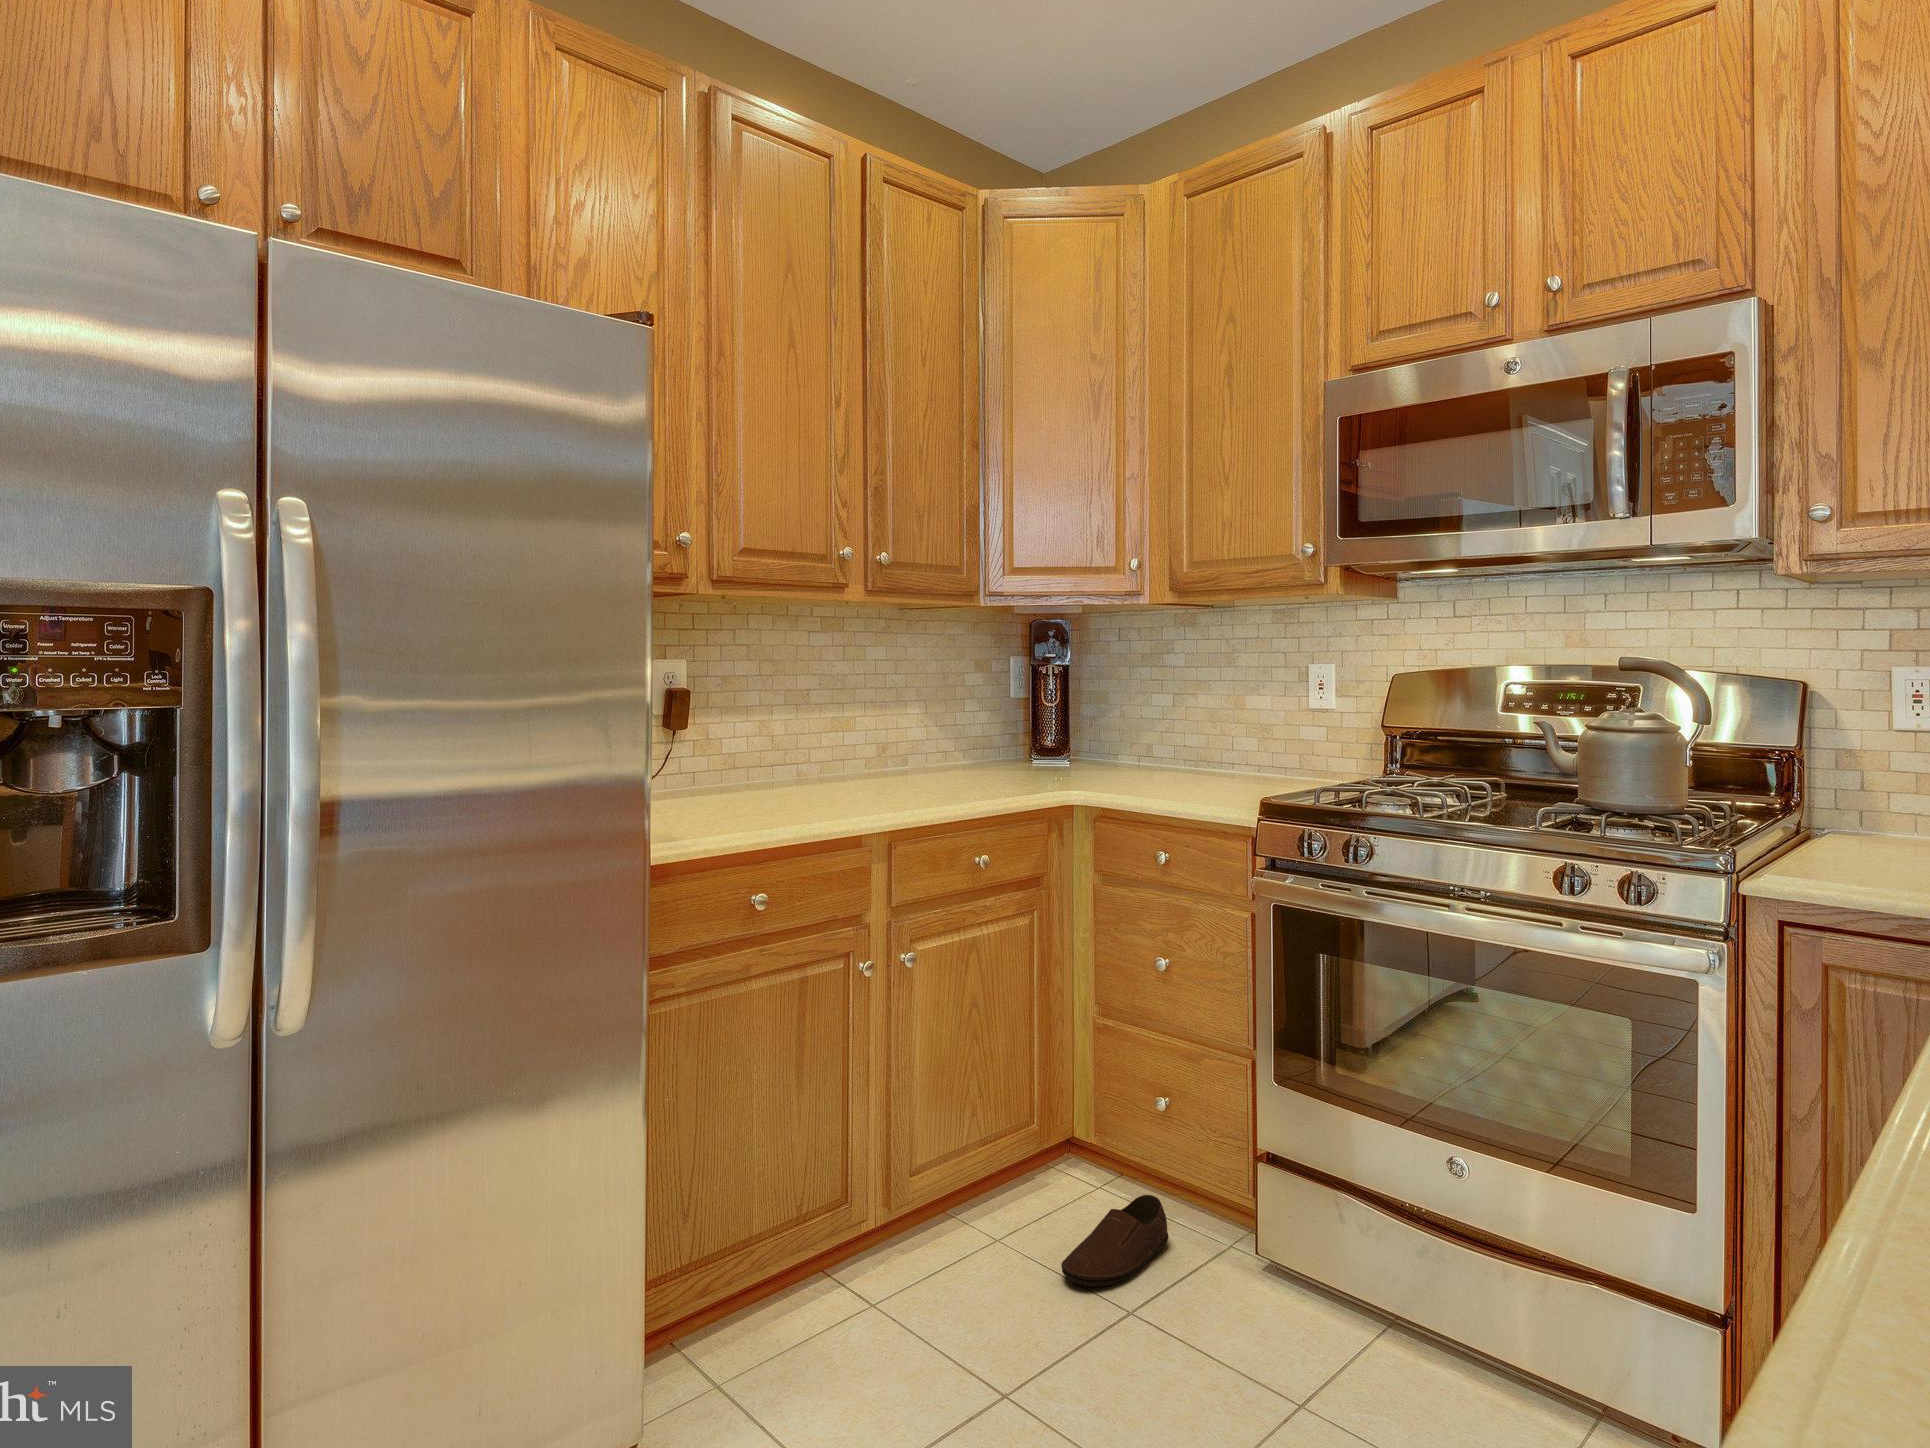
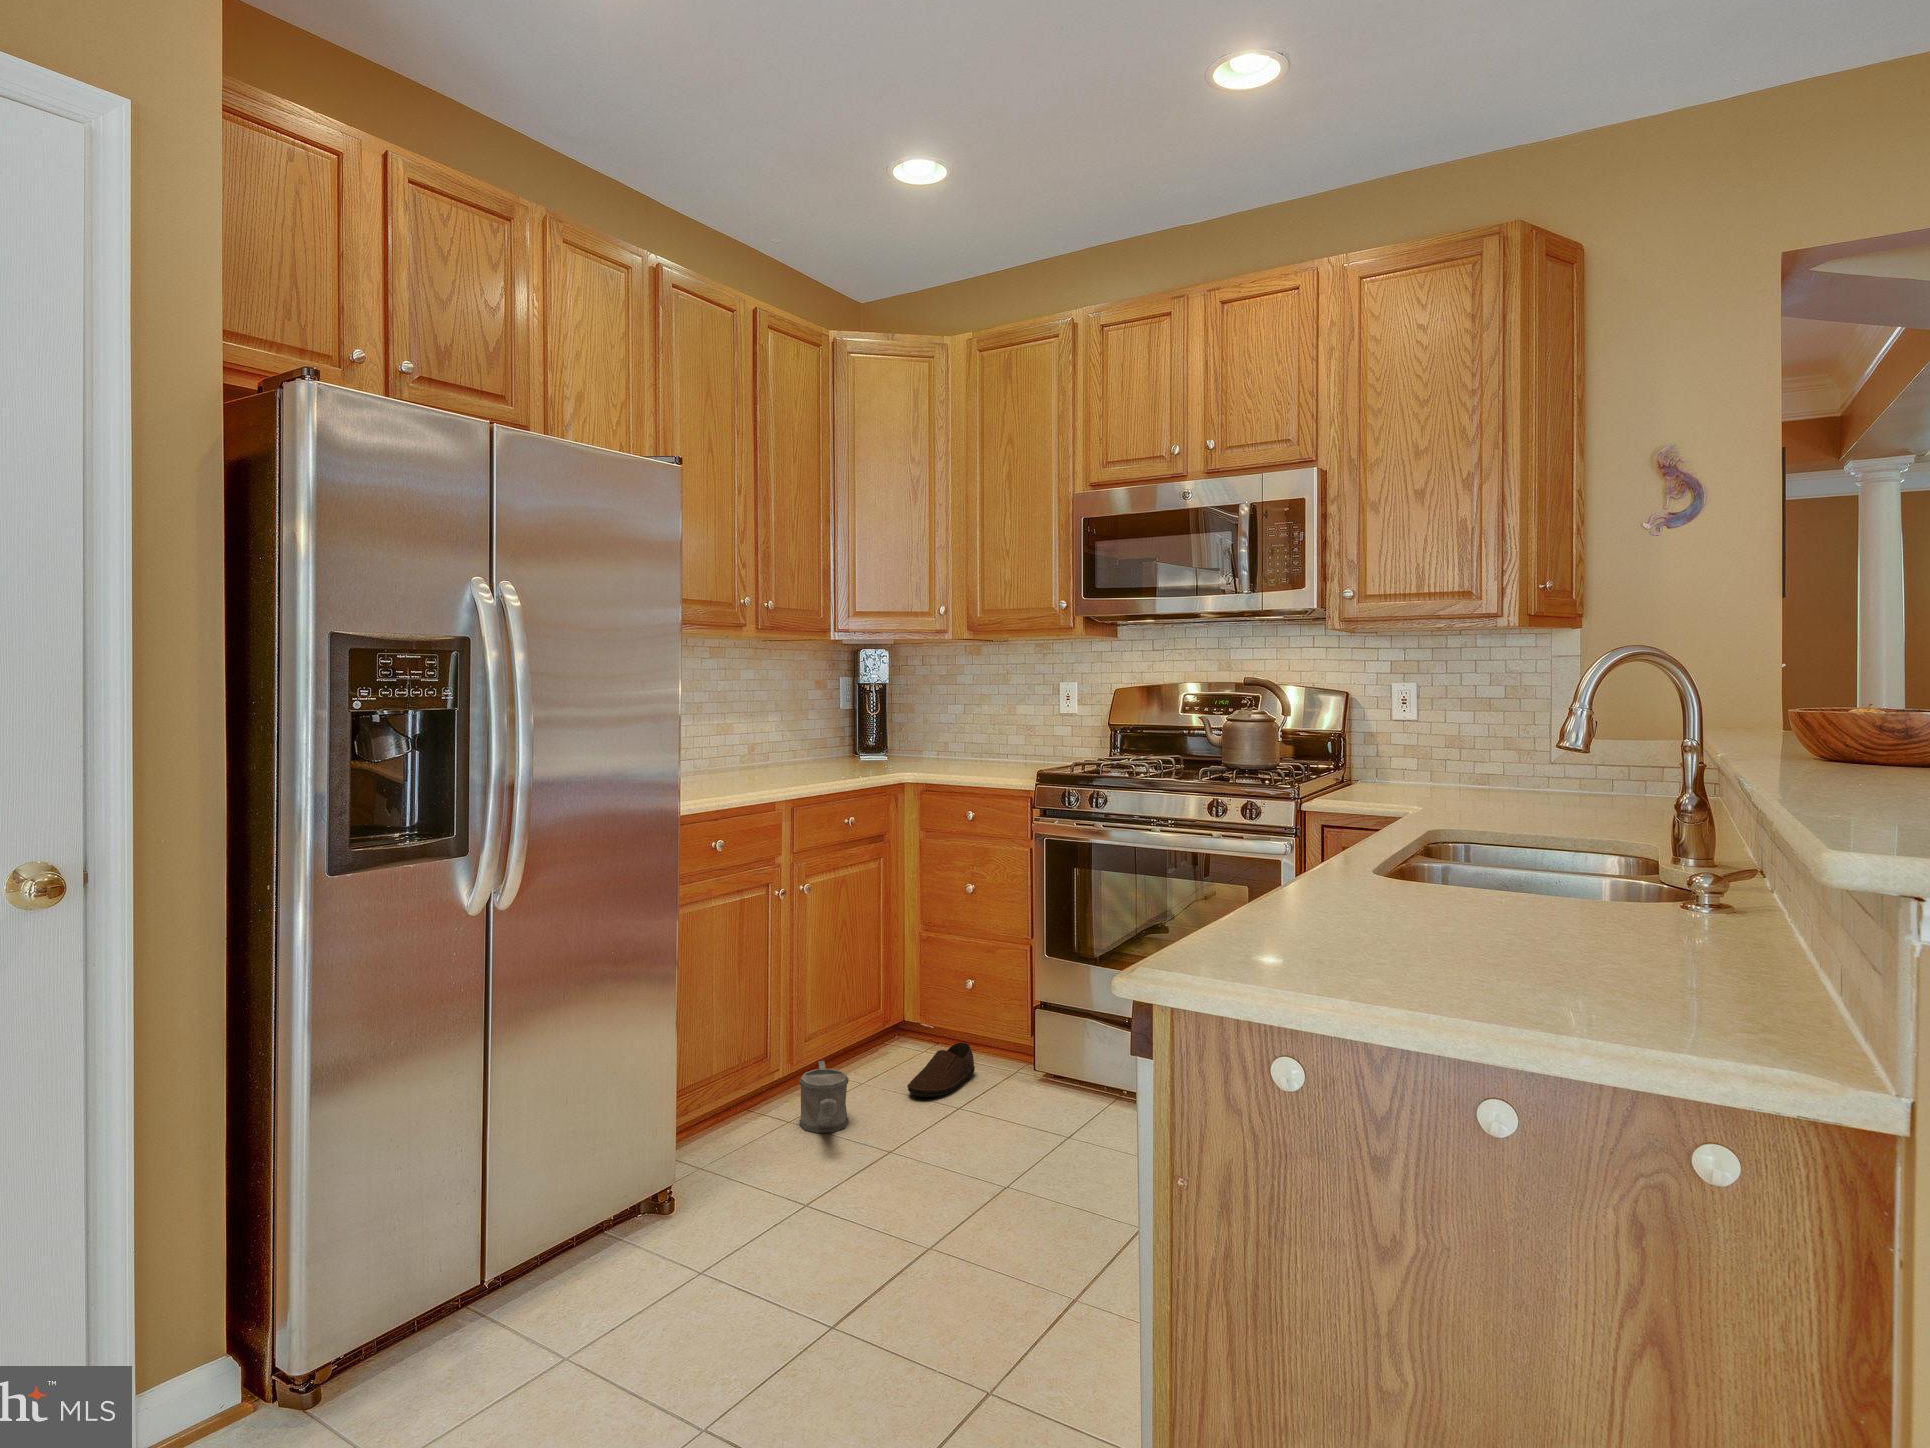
watering can: none [892,1220,965,1342] -> present [799,1061,849,1133]

